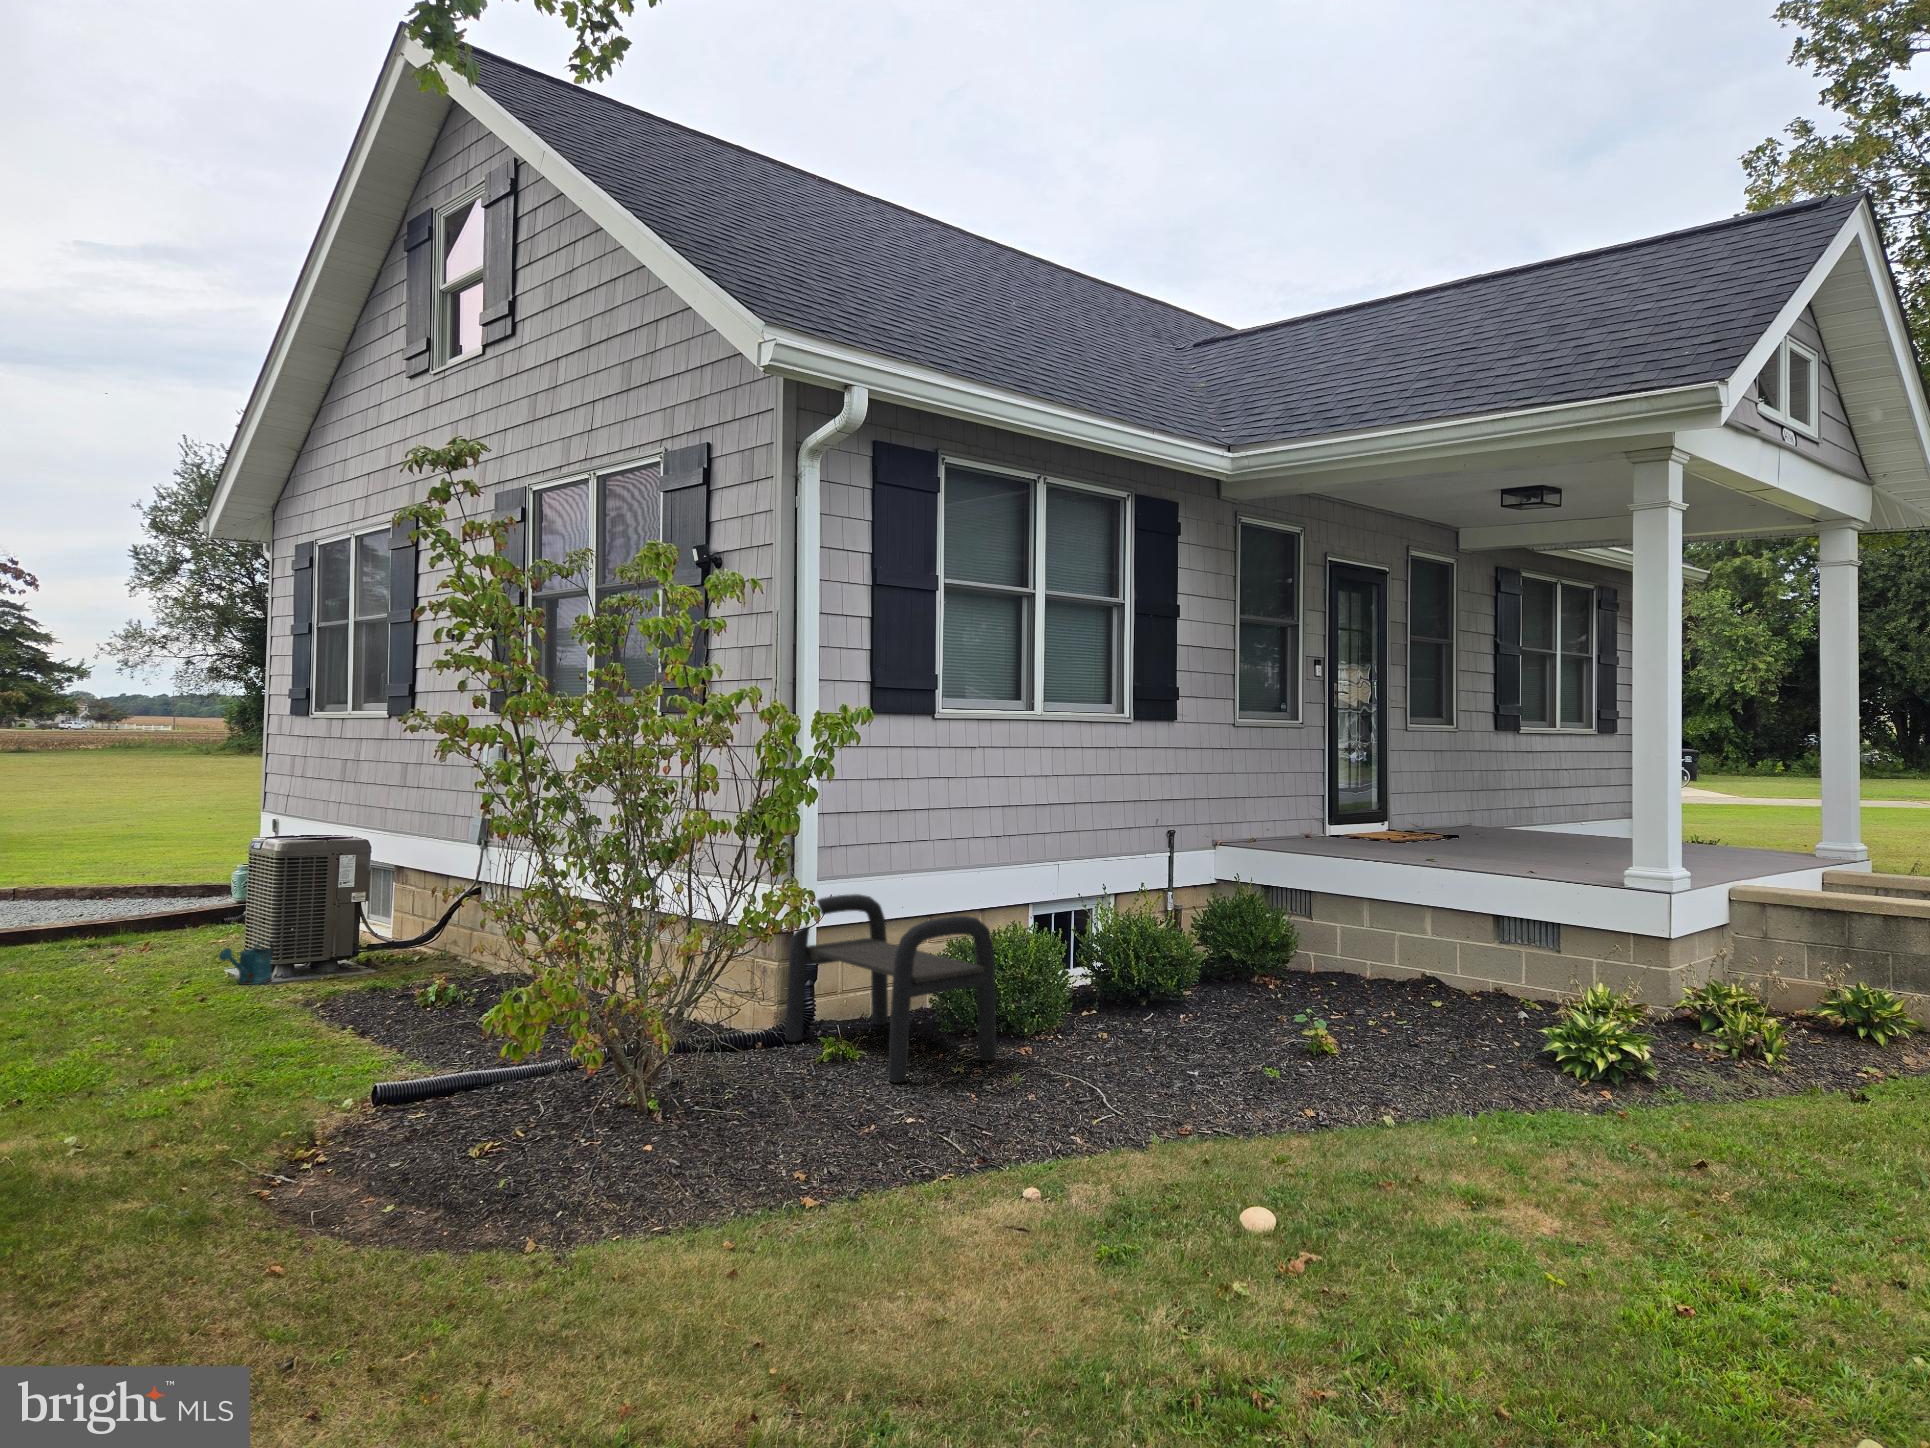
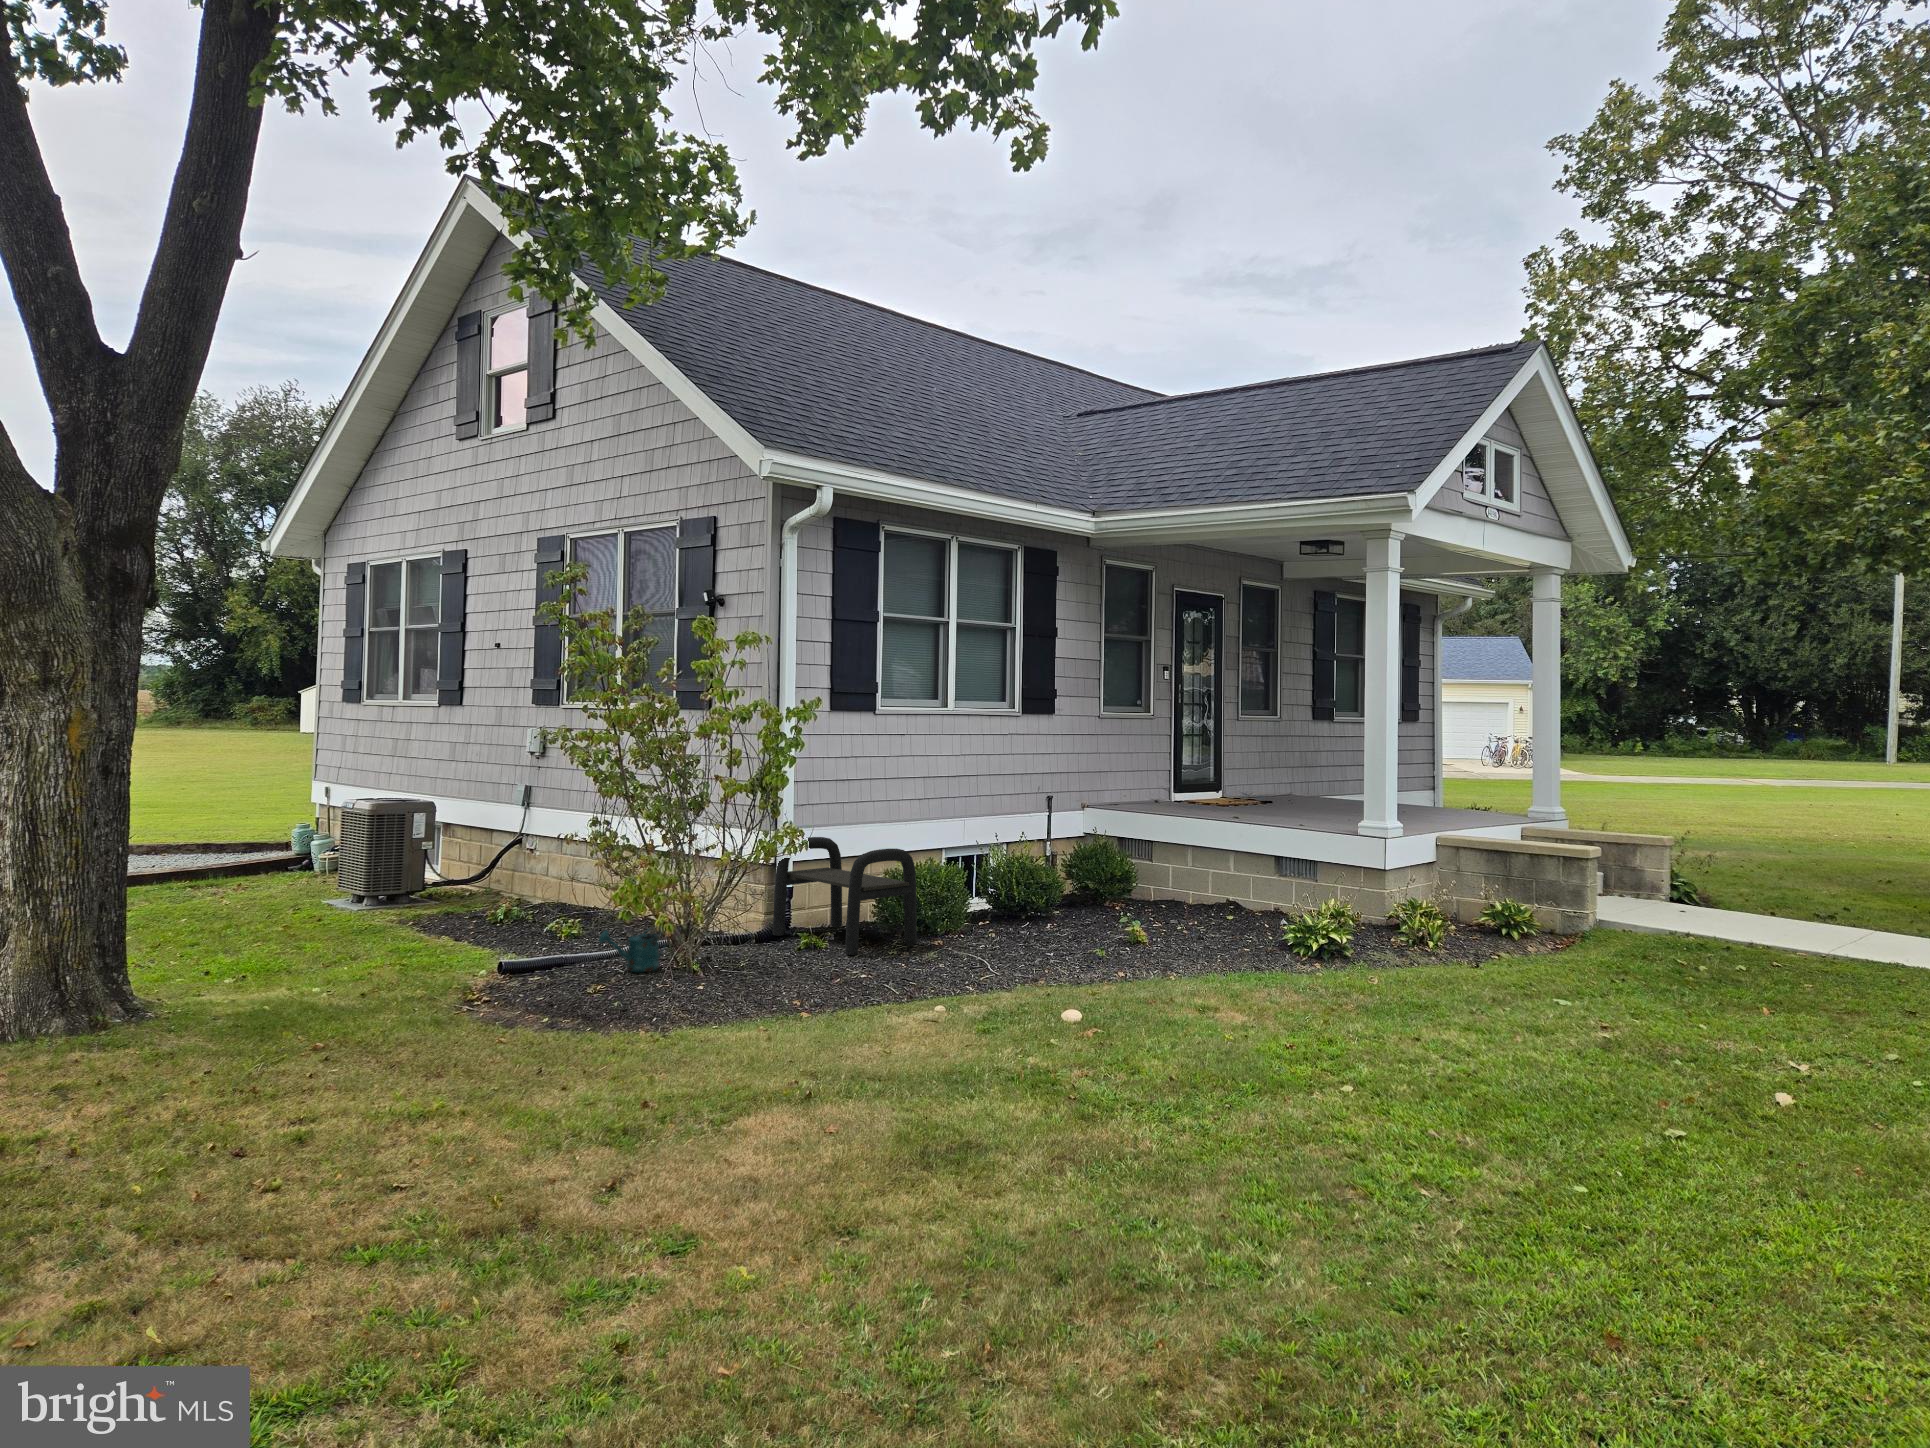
watering can: present [219,941,274,985] -> present [599,931,666,972]

